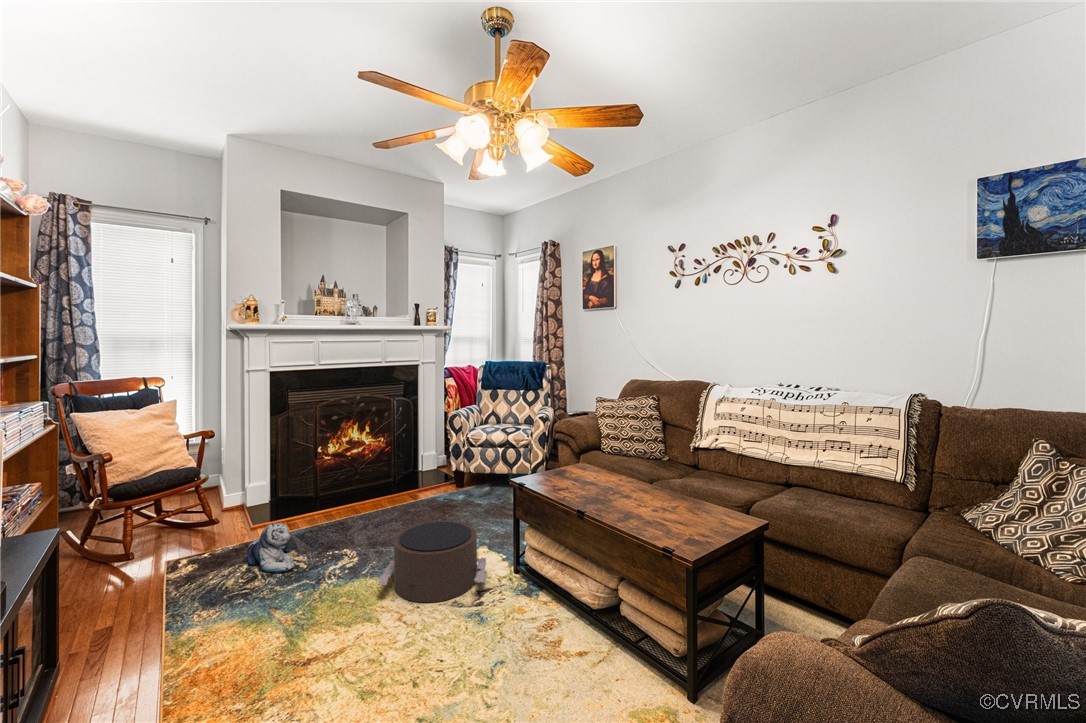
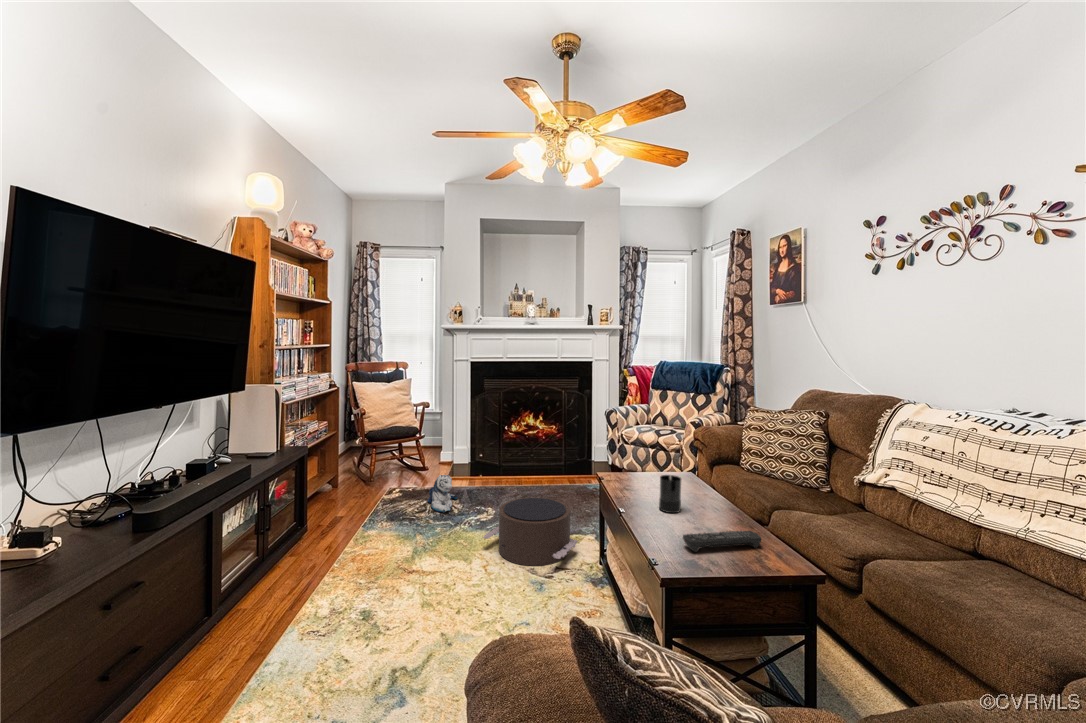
candle: none [603,466,622,505] -> present [659,473,682,513]
remote control: none [661,504,710,533] -> present [683,531,761,552]

